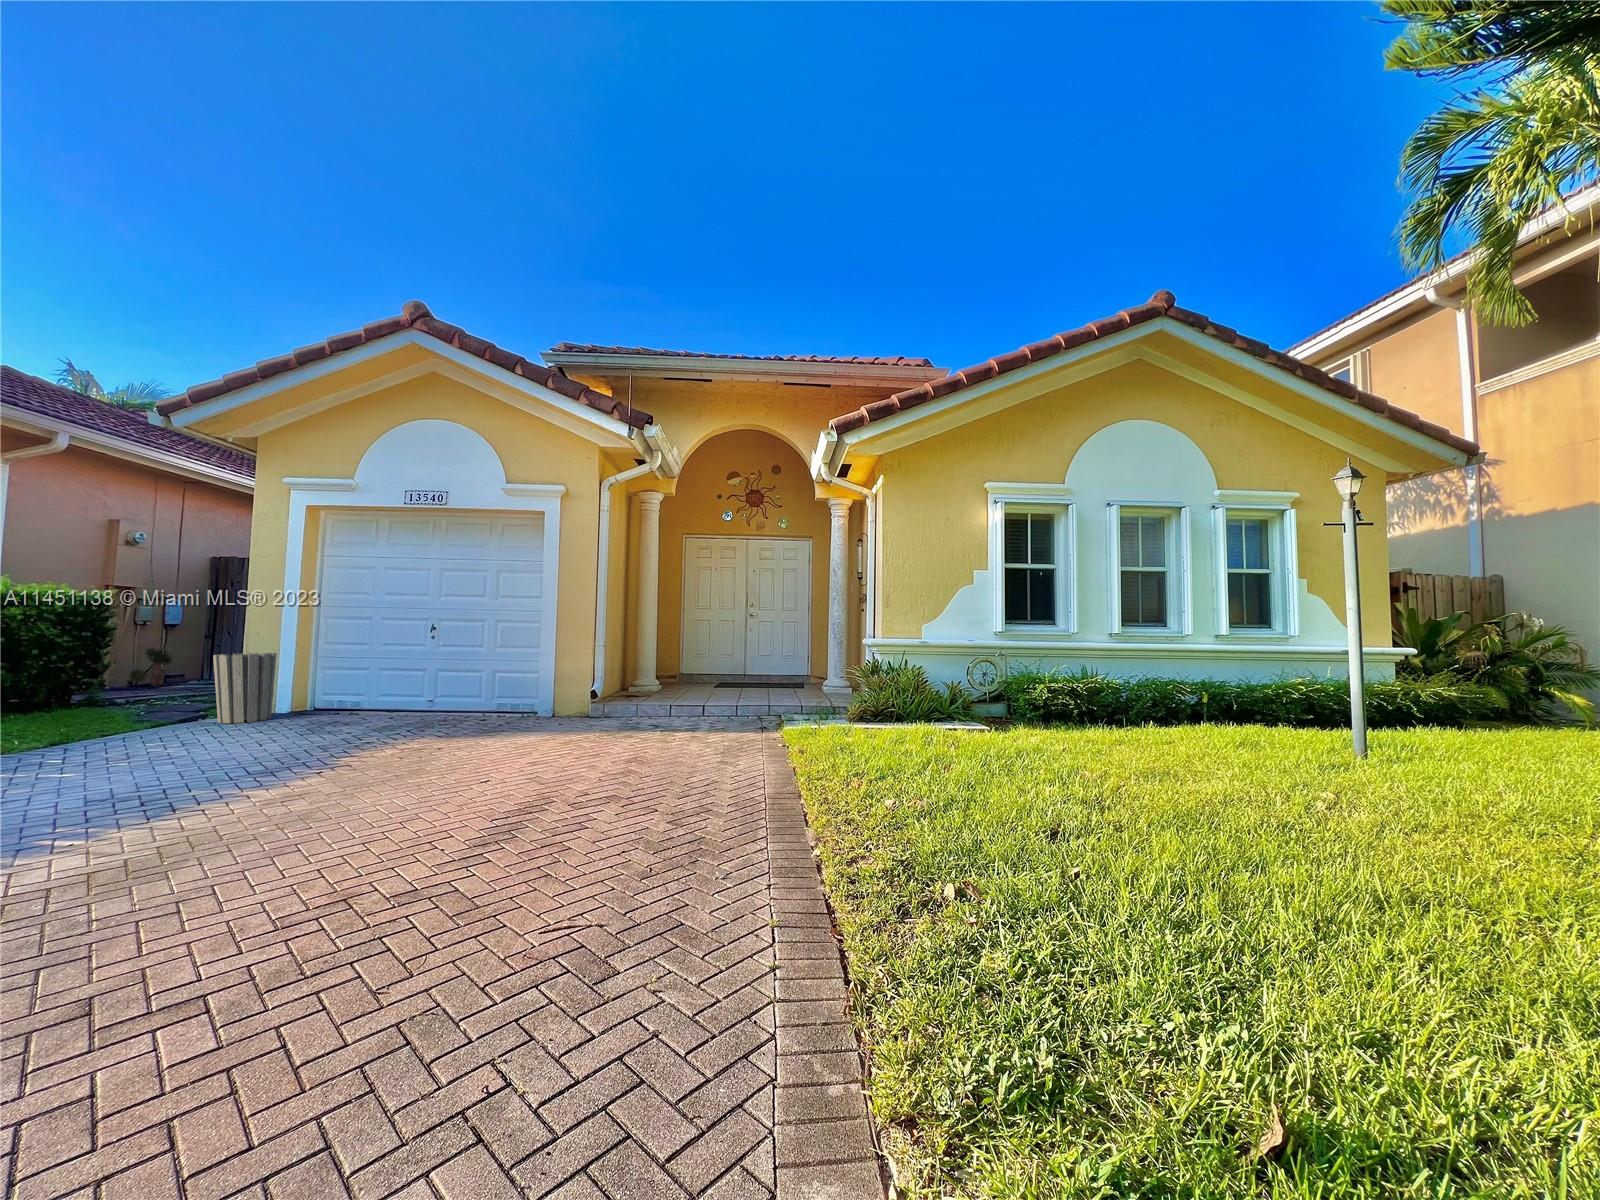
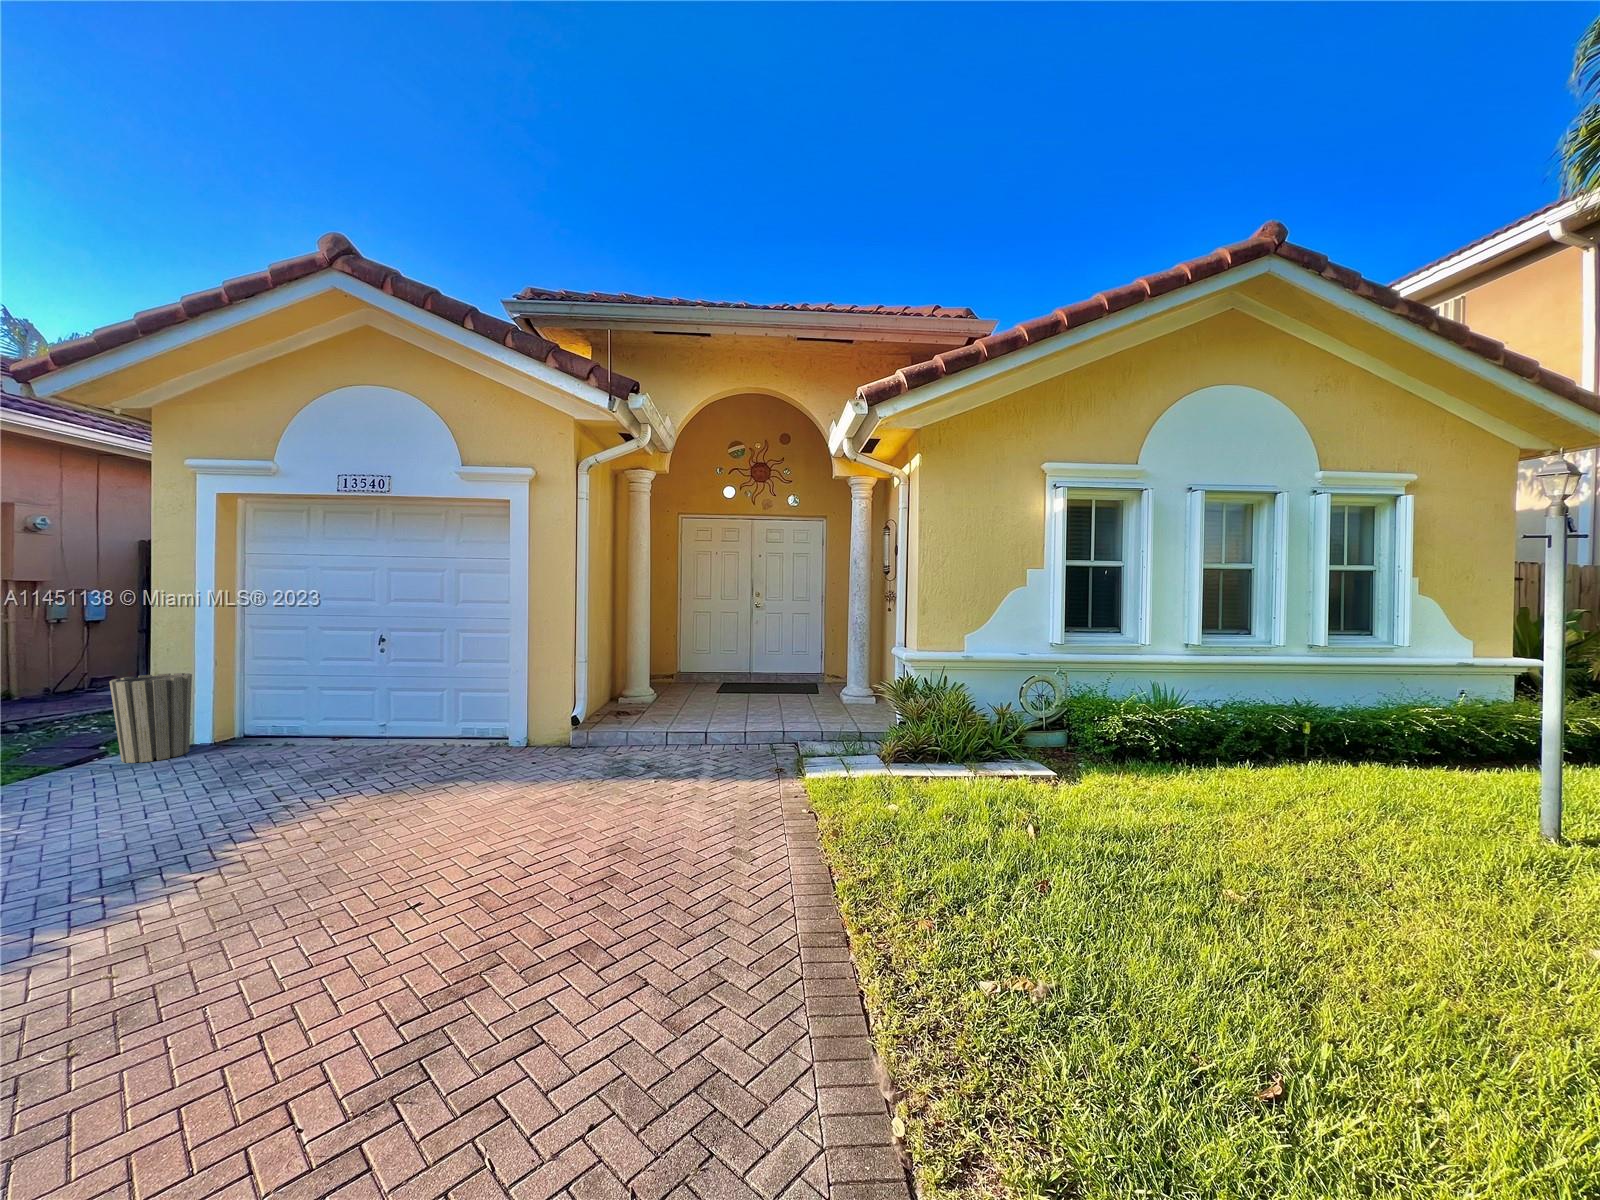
potted plant: present [129,648,171,684] -> none [48,648,101,691]

